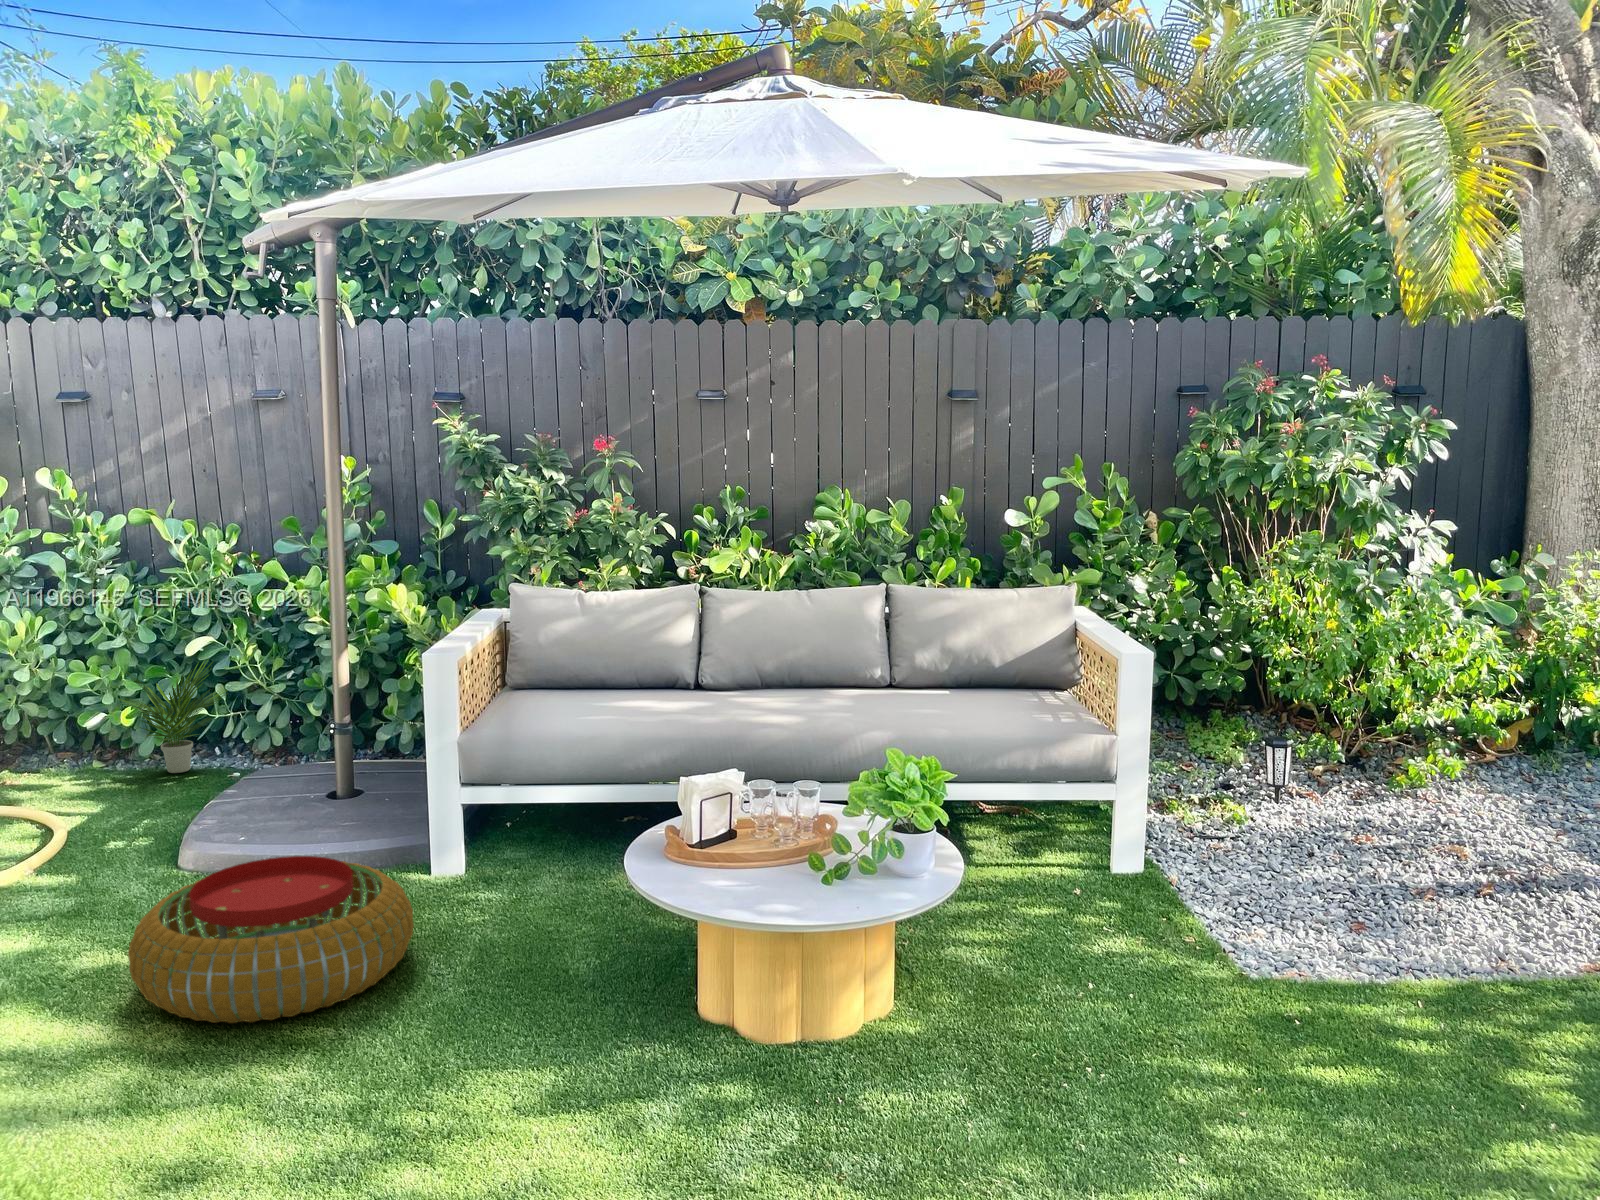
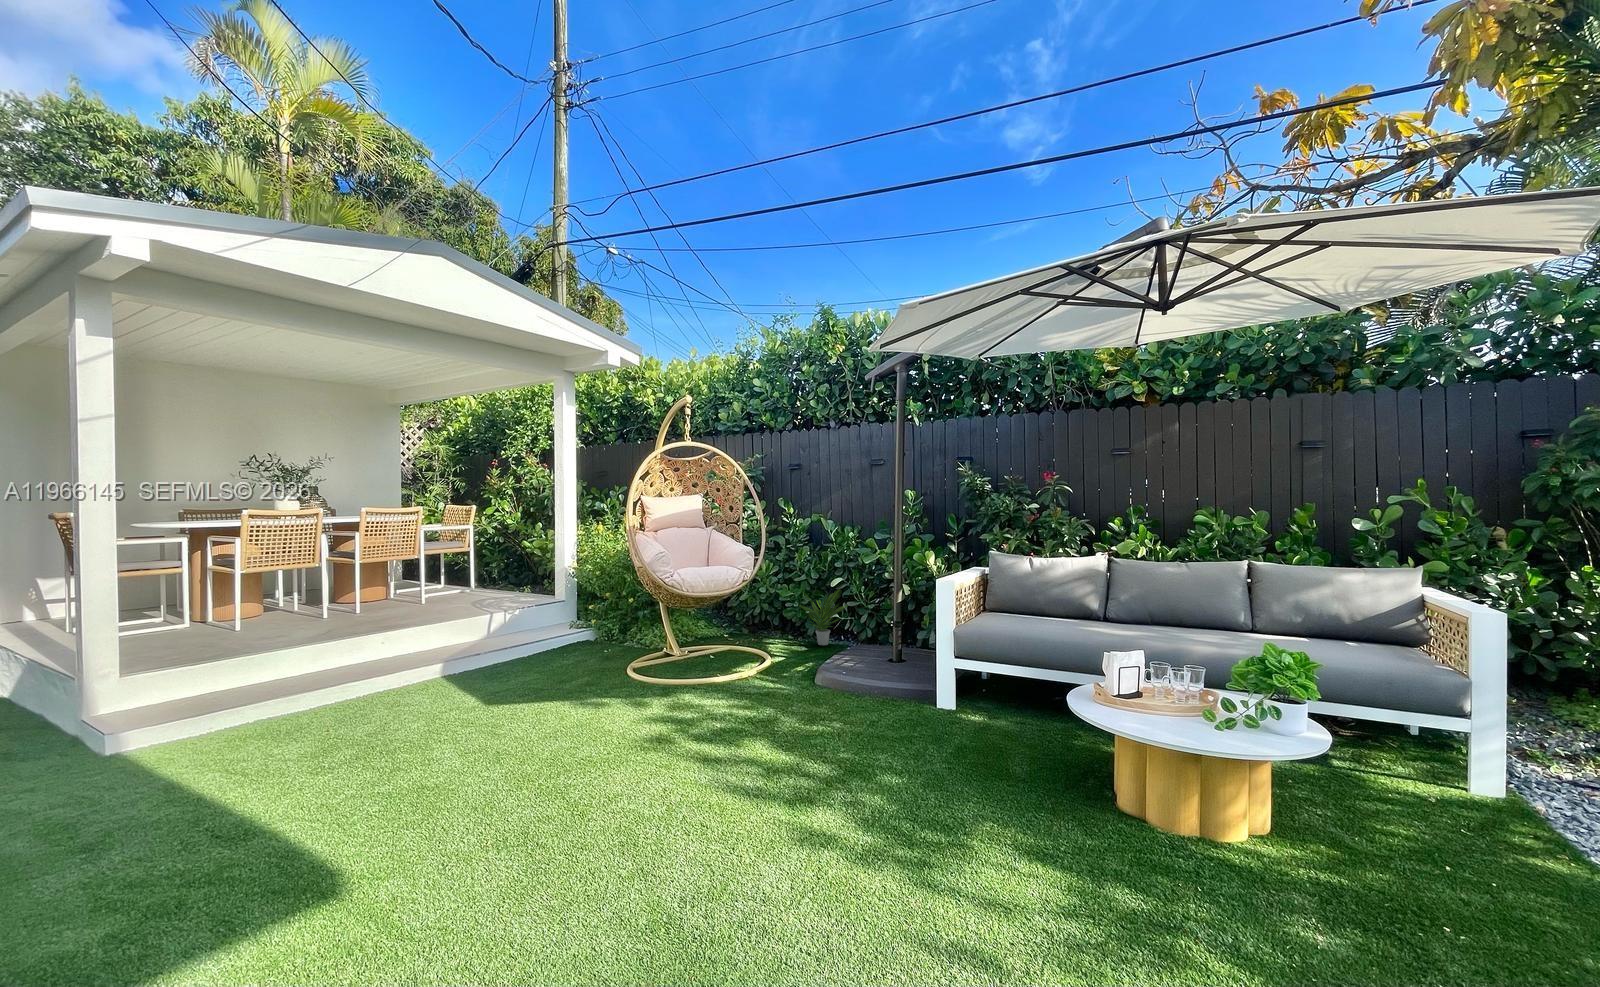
pouf: present [128,856,414,1023] -> none [776,680,920,765]

